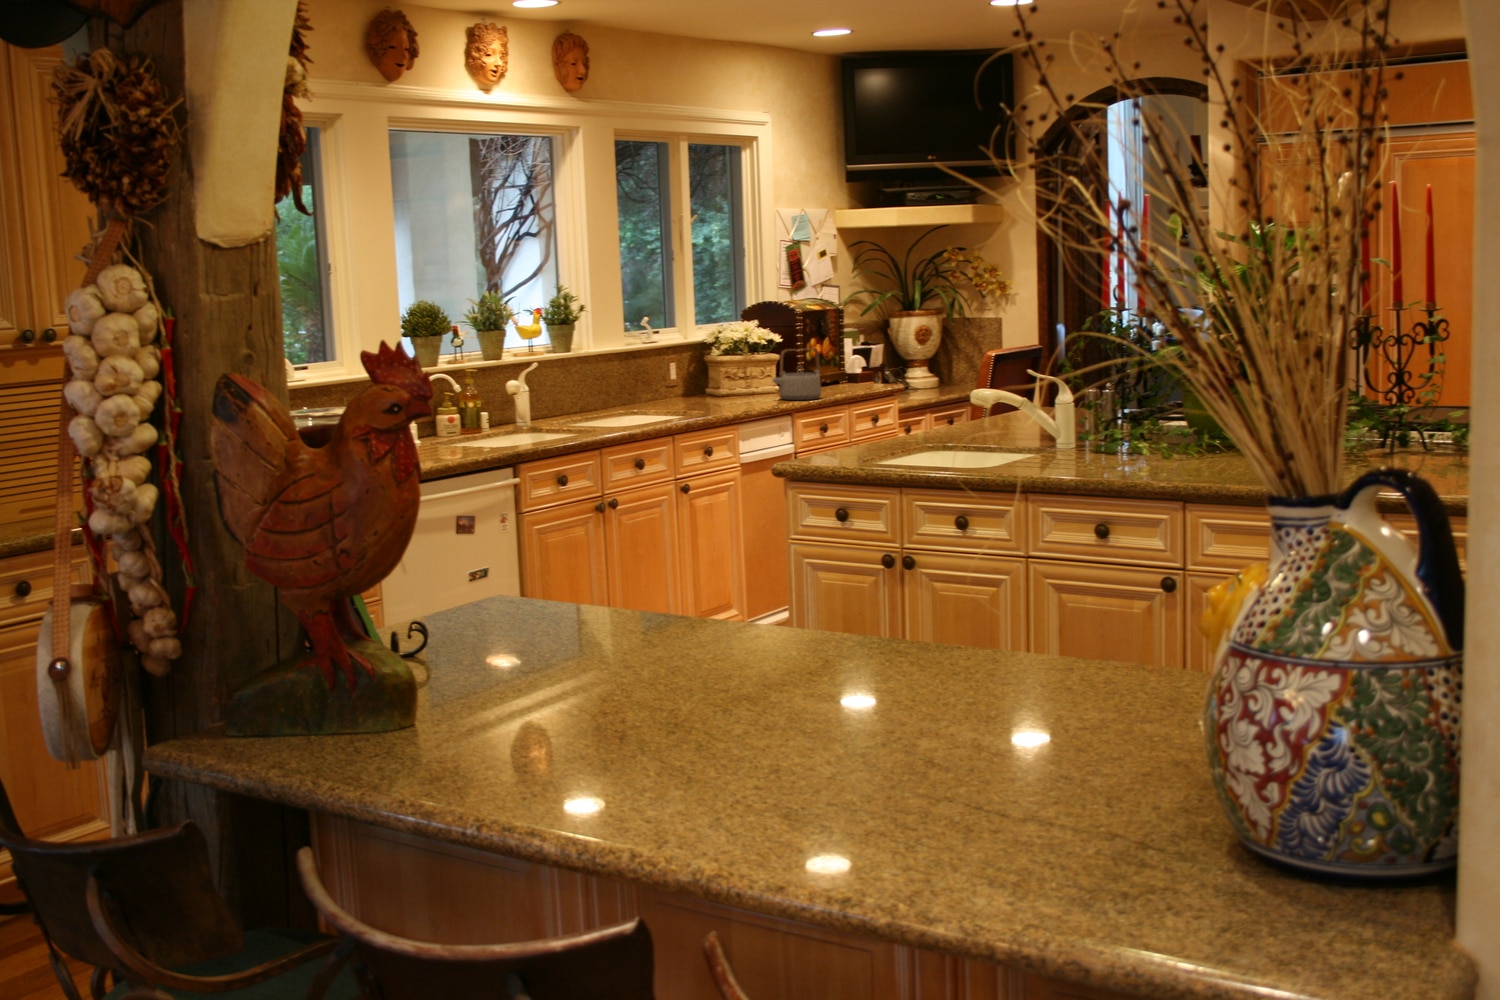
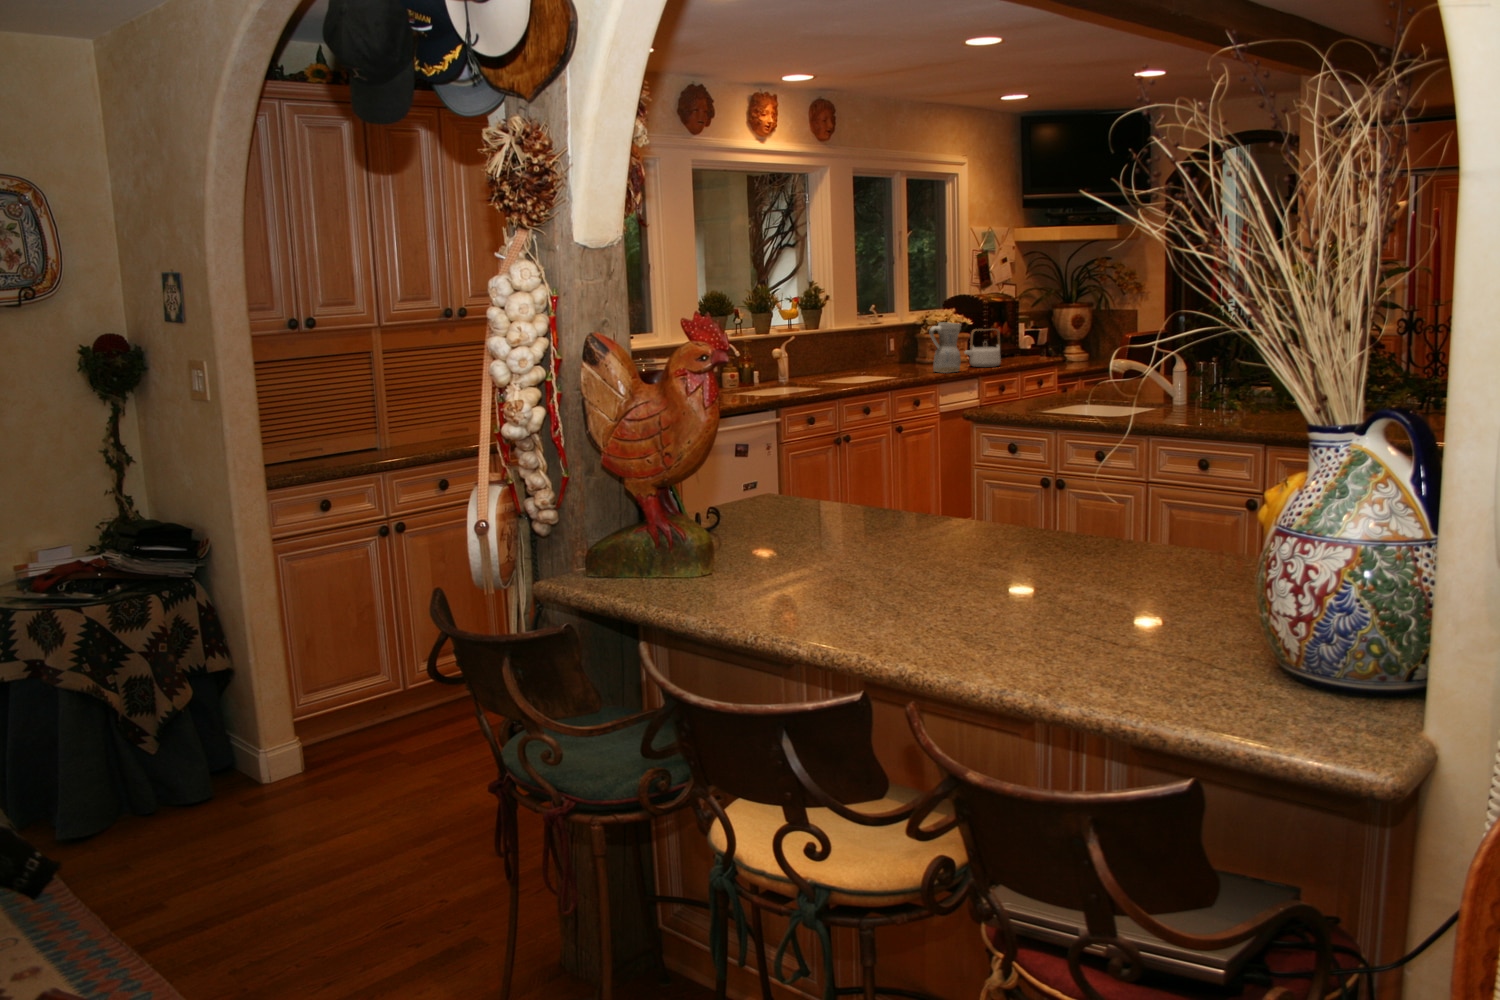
ceramic pitcher: none [724,341,768,408] -> present [929,323,961,373]

